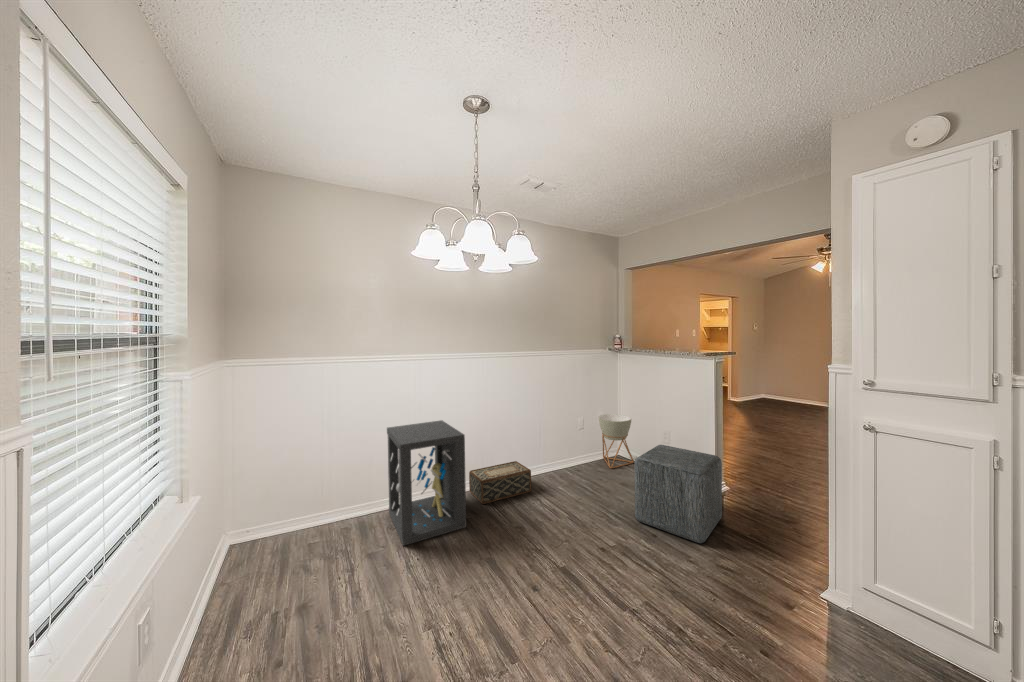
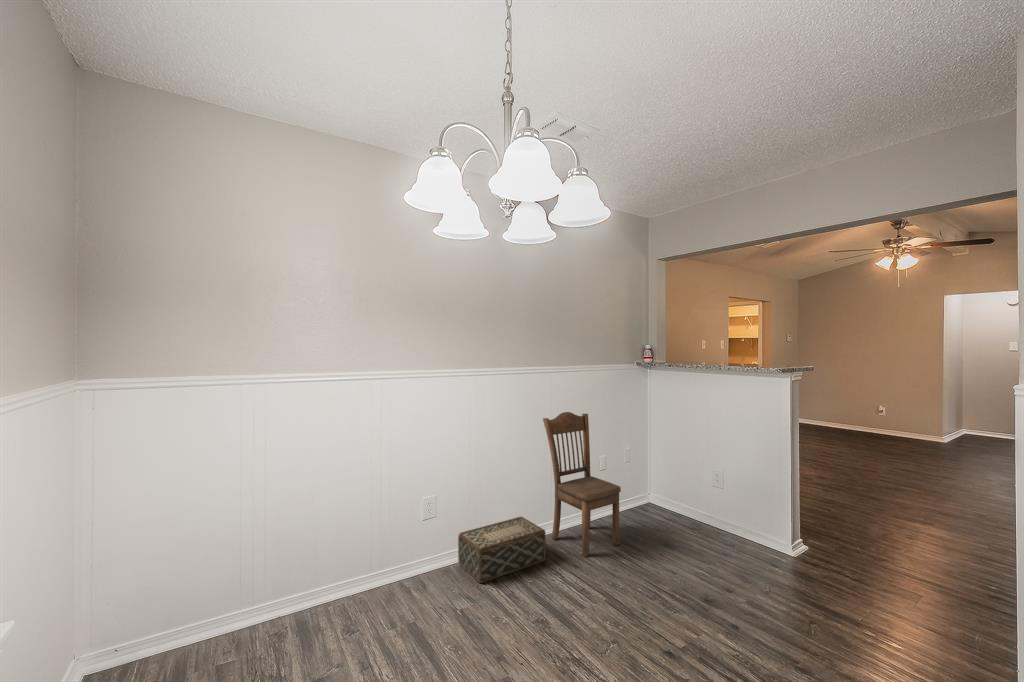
dining chair: none [532,386,588,490] -> present [543,412,621,557]
planter: present [599,414,634,468] -> none [626,449,672,523]
storage cabinet: present [387,420,466,546] -> none [342,461,463,662]
ottoman: present [635,445,722,543] -> none [701,493,817,639]

